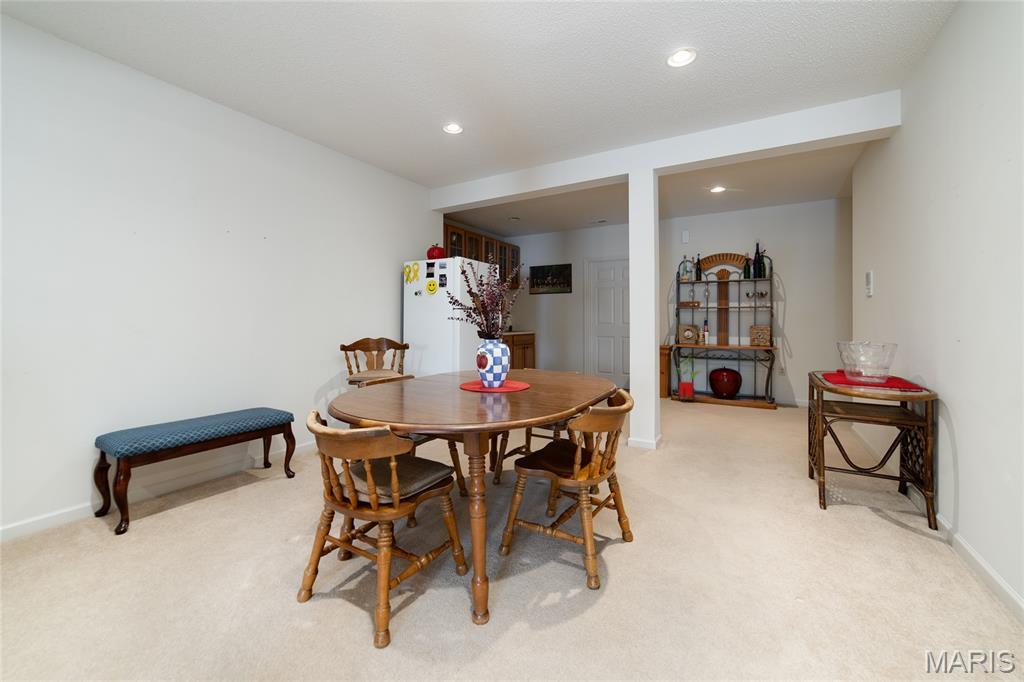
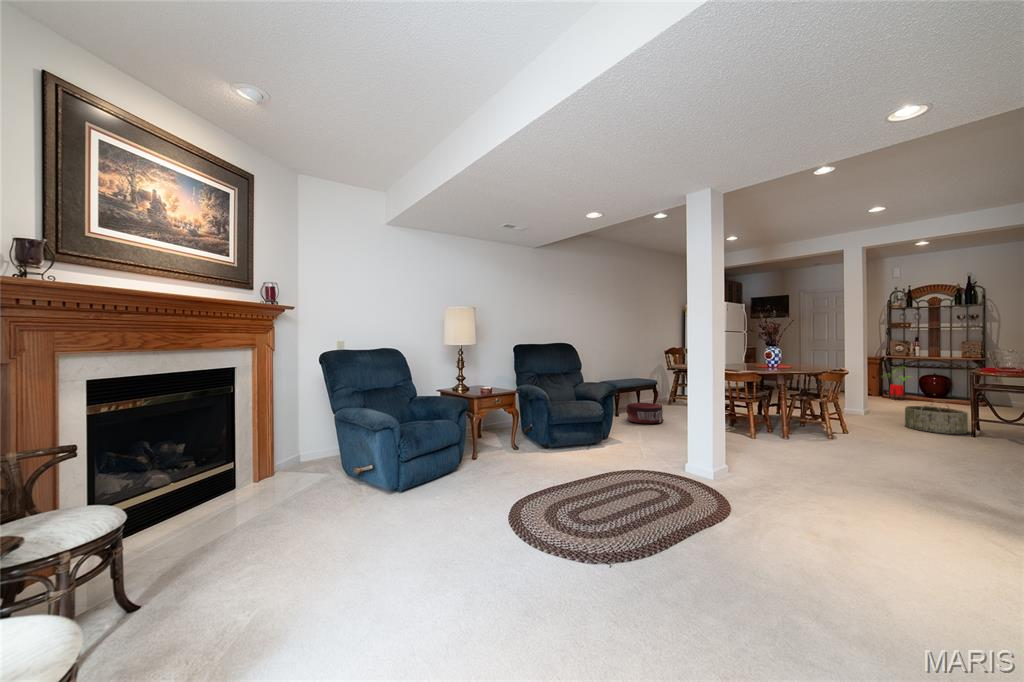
basket: none [715,426,804,495] -> present [905,404,968,434]
pouf: none [116,491,241,578] -> present [627,402,663,423]

